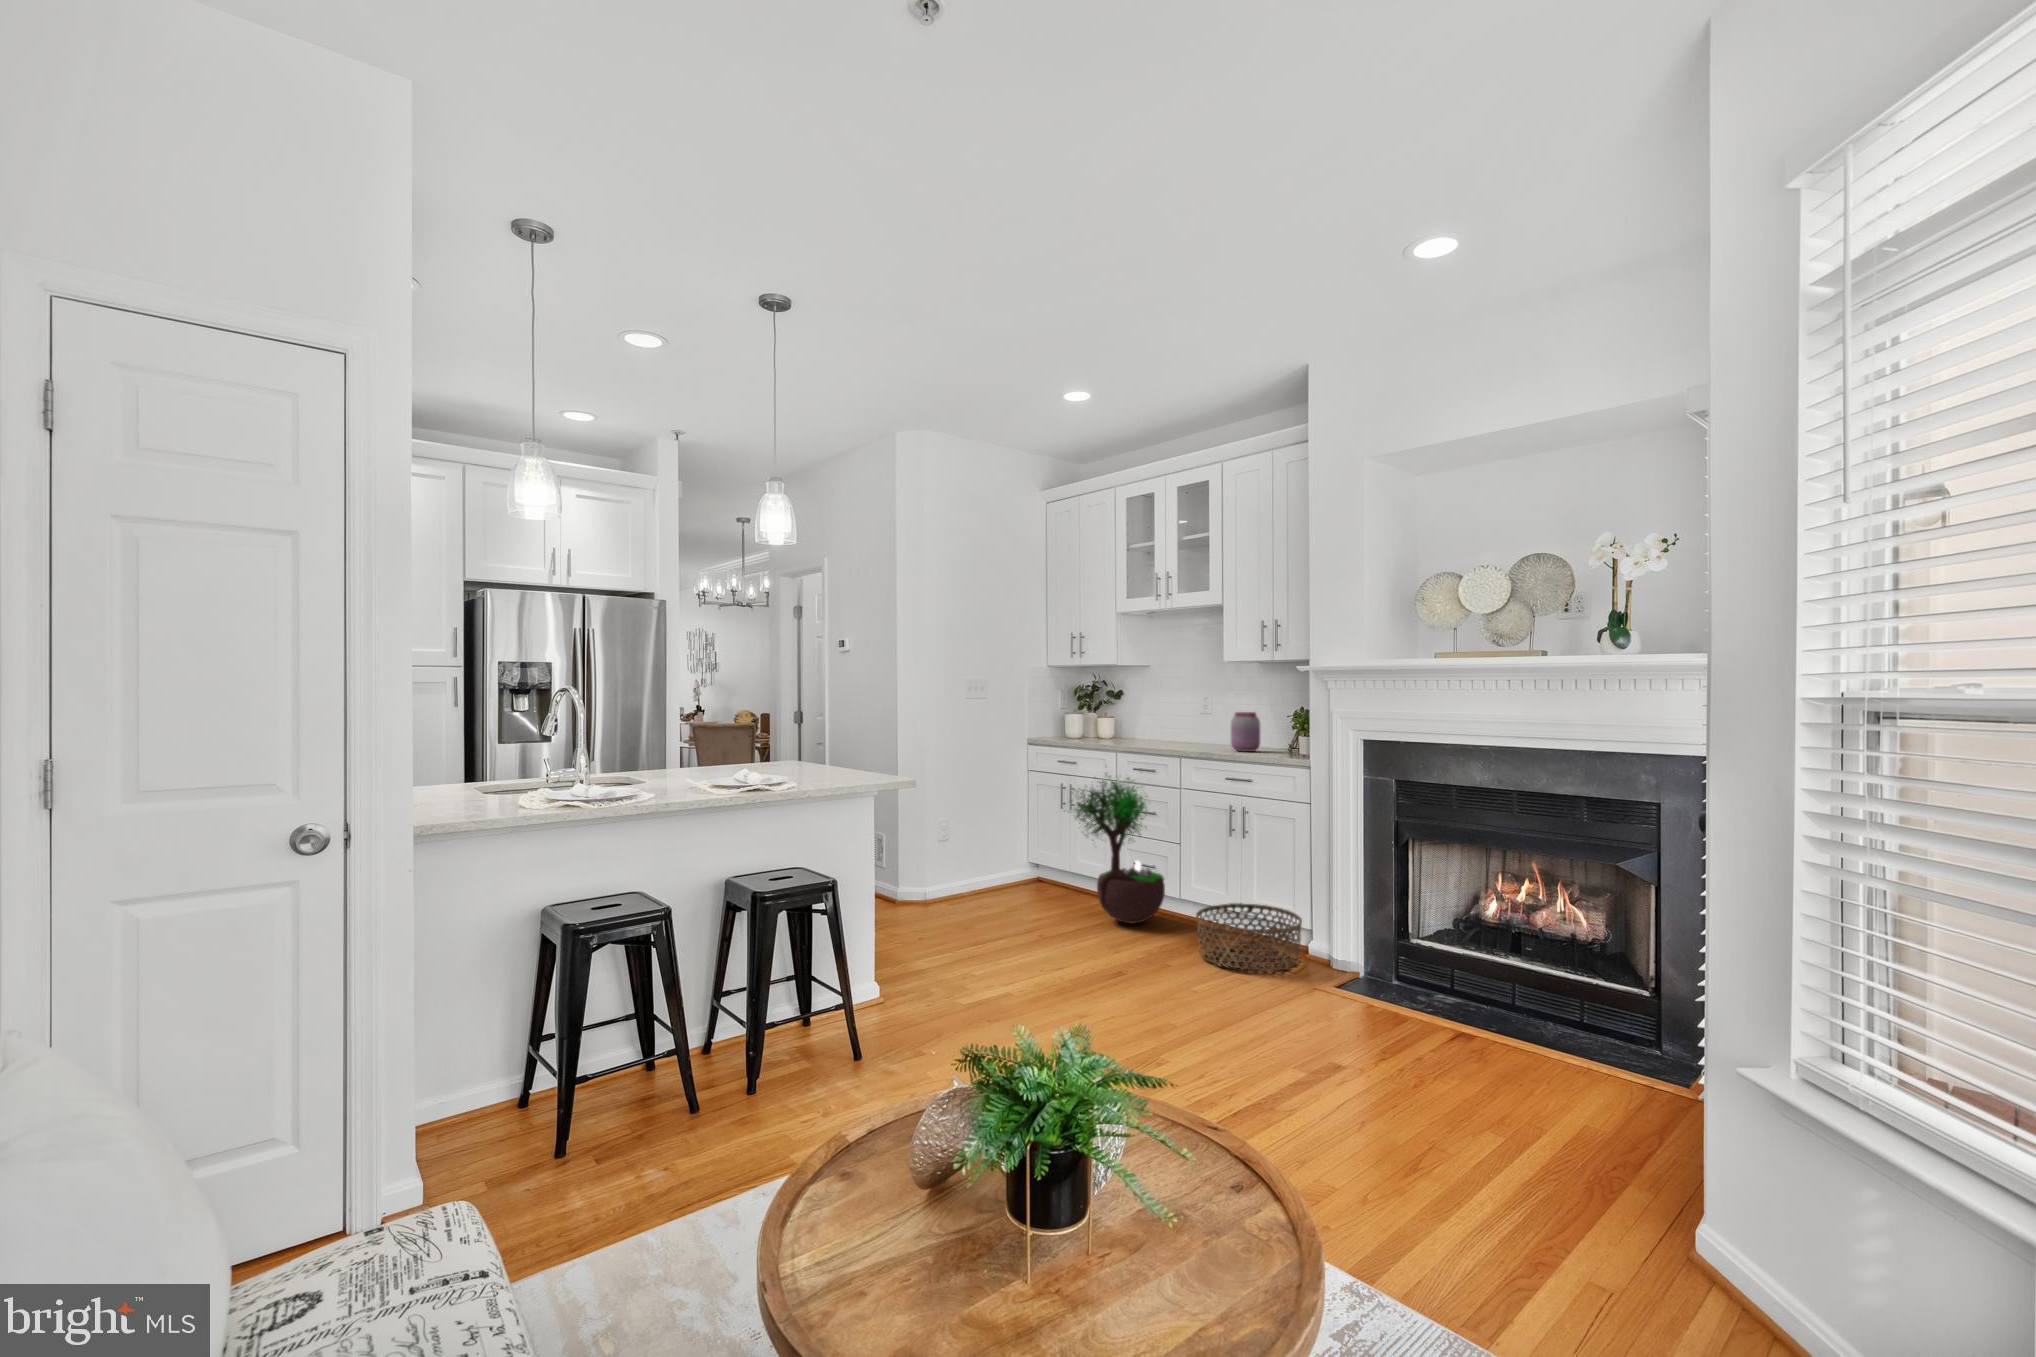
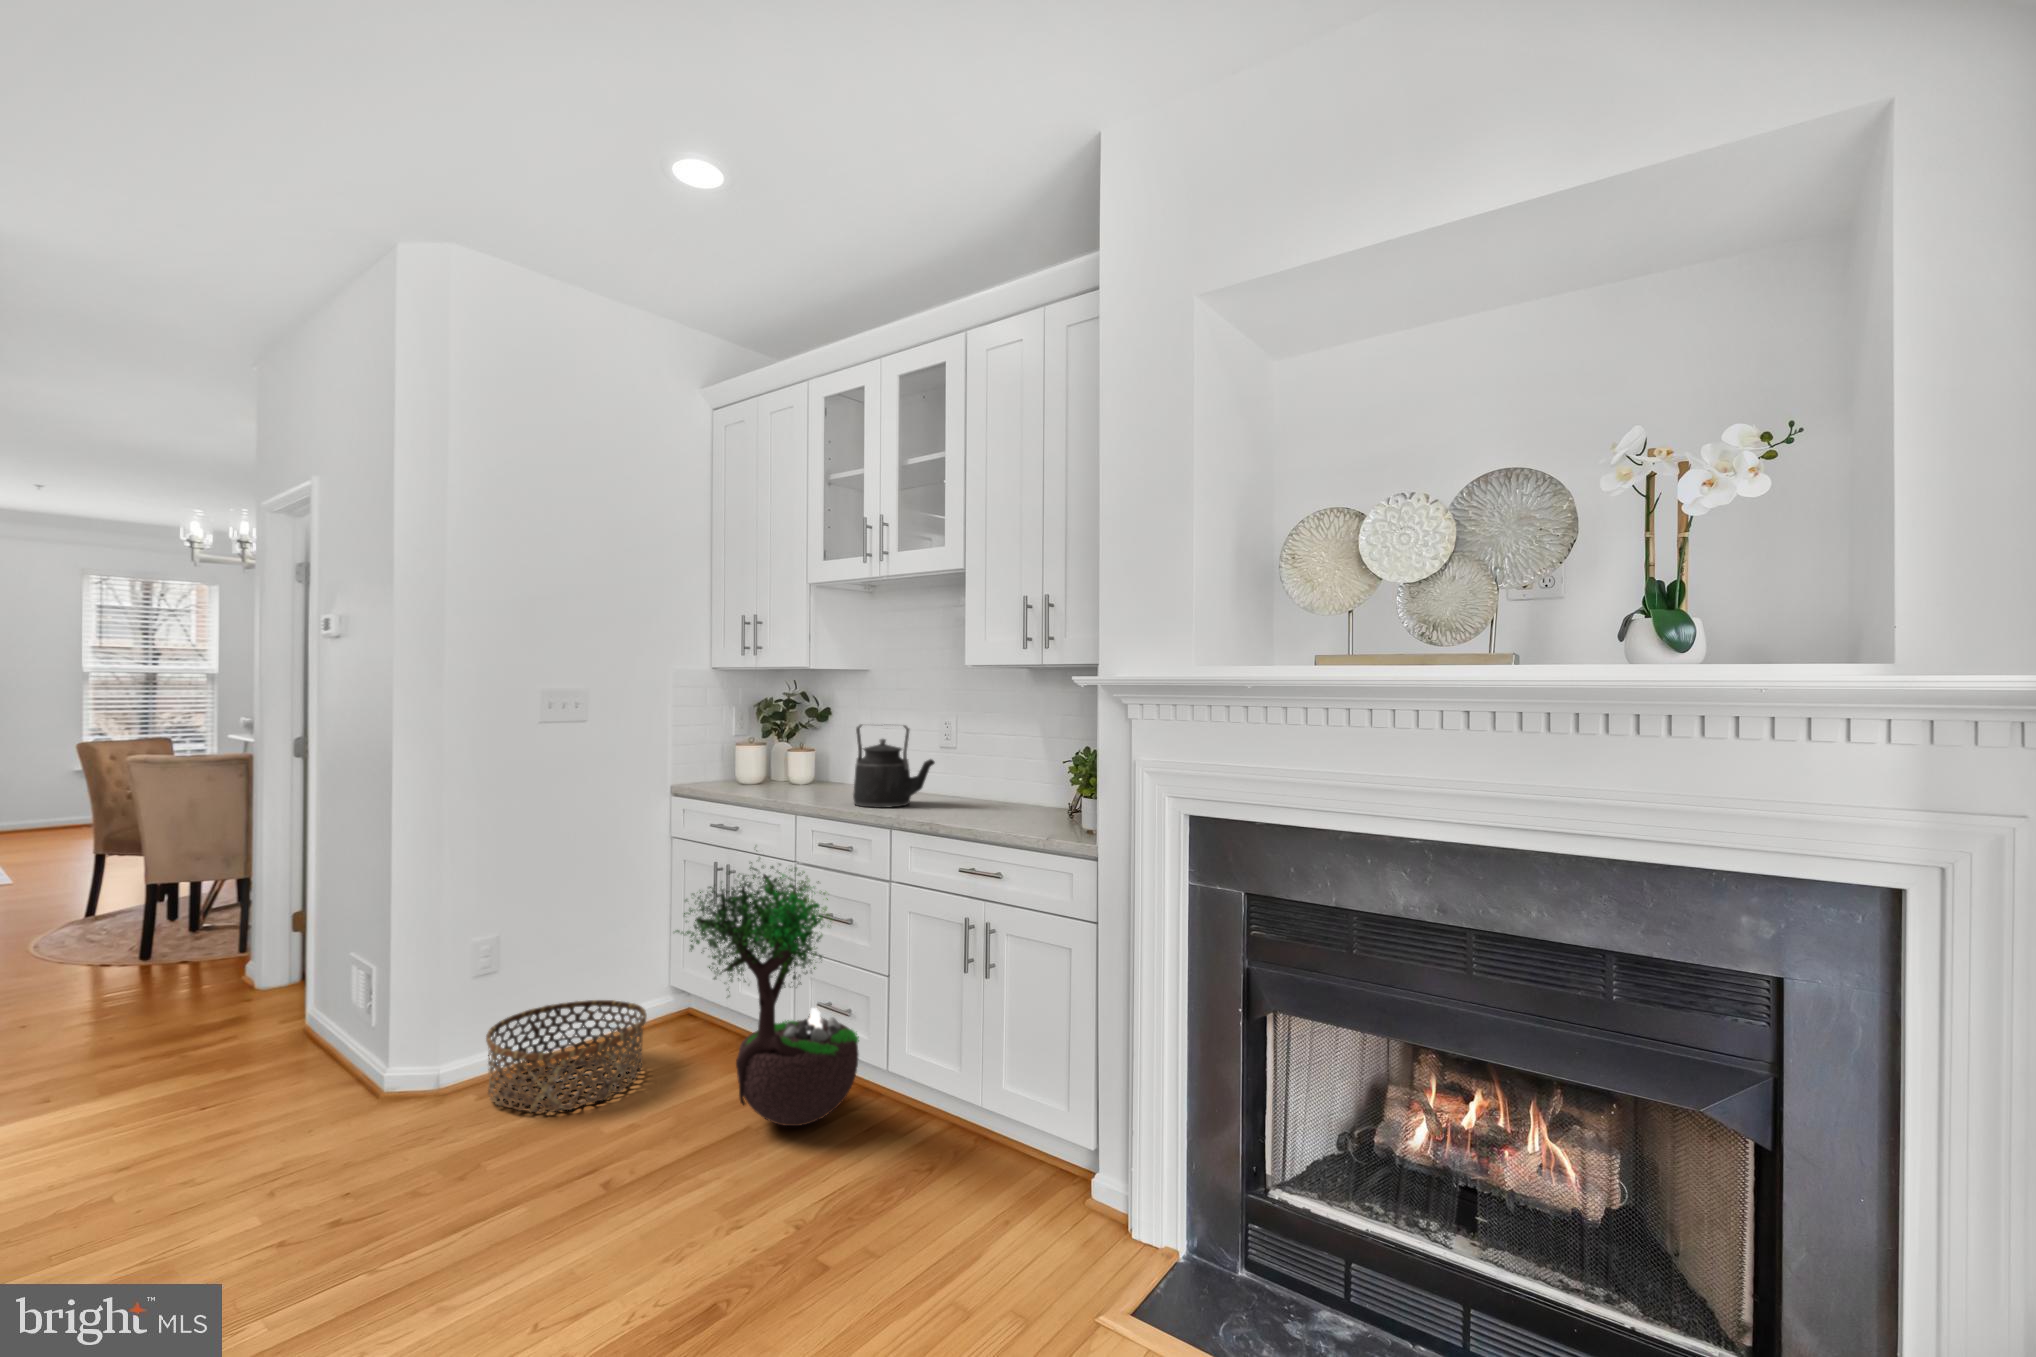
kettle: none [1151,698,1202,748] -> present [853,724,935,808]
jar: present [1231,712,1260,752] -> none [977,749,1025,816]
basket: present [1196,903,1302,972] -> present [486,1000,647,1112]

